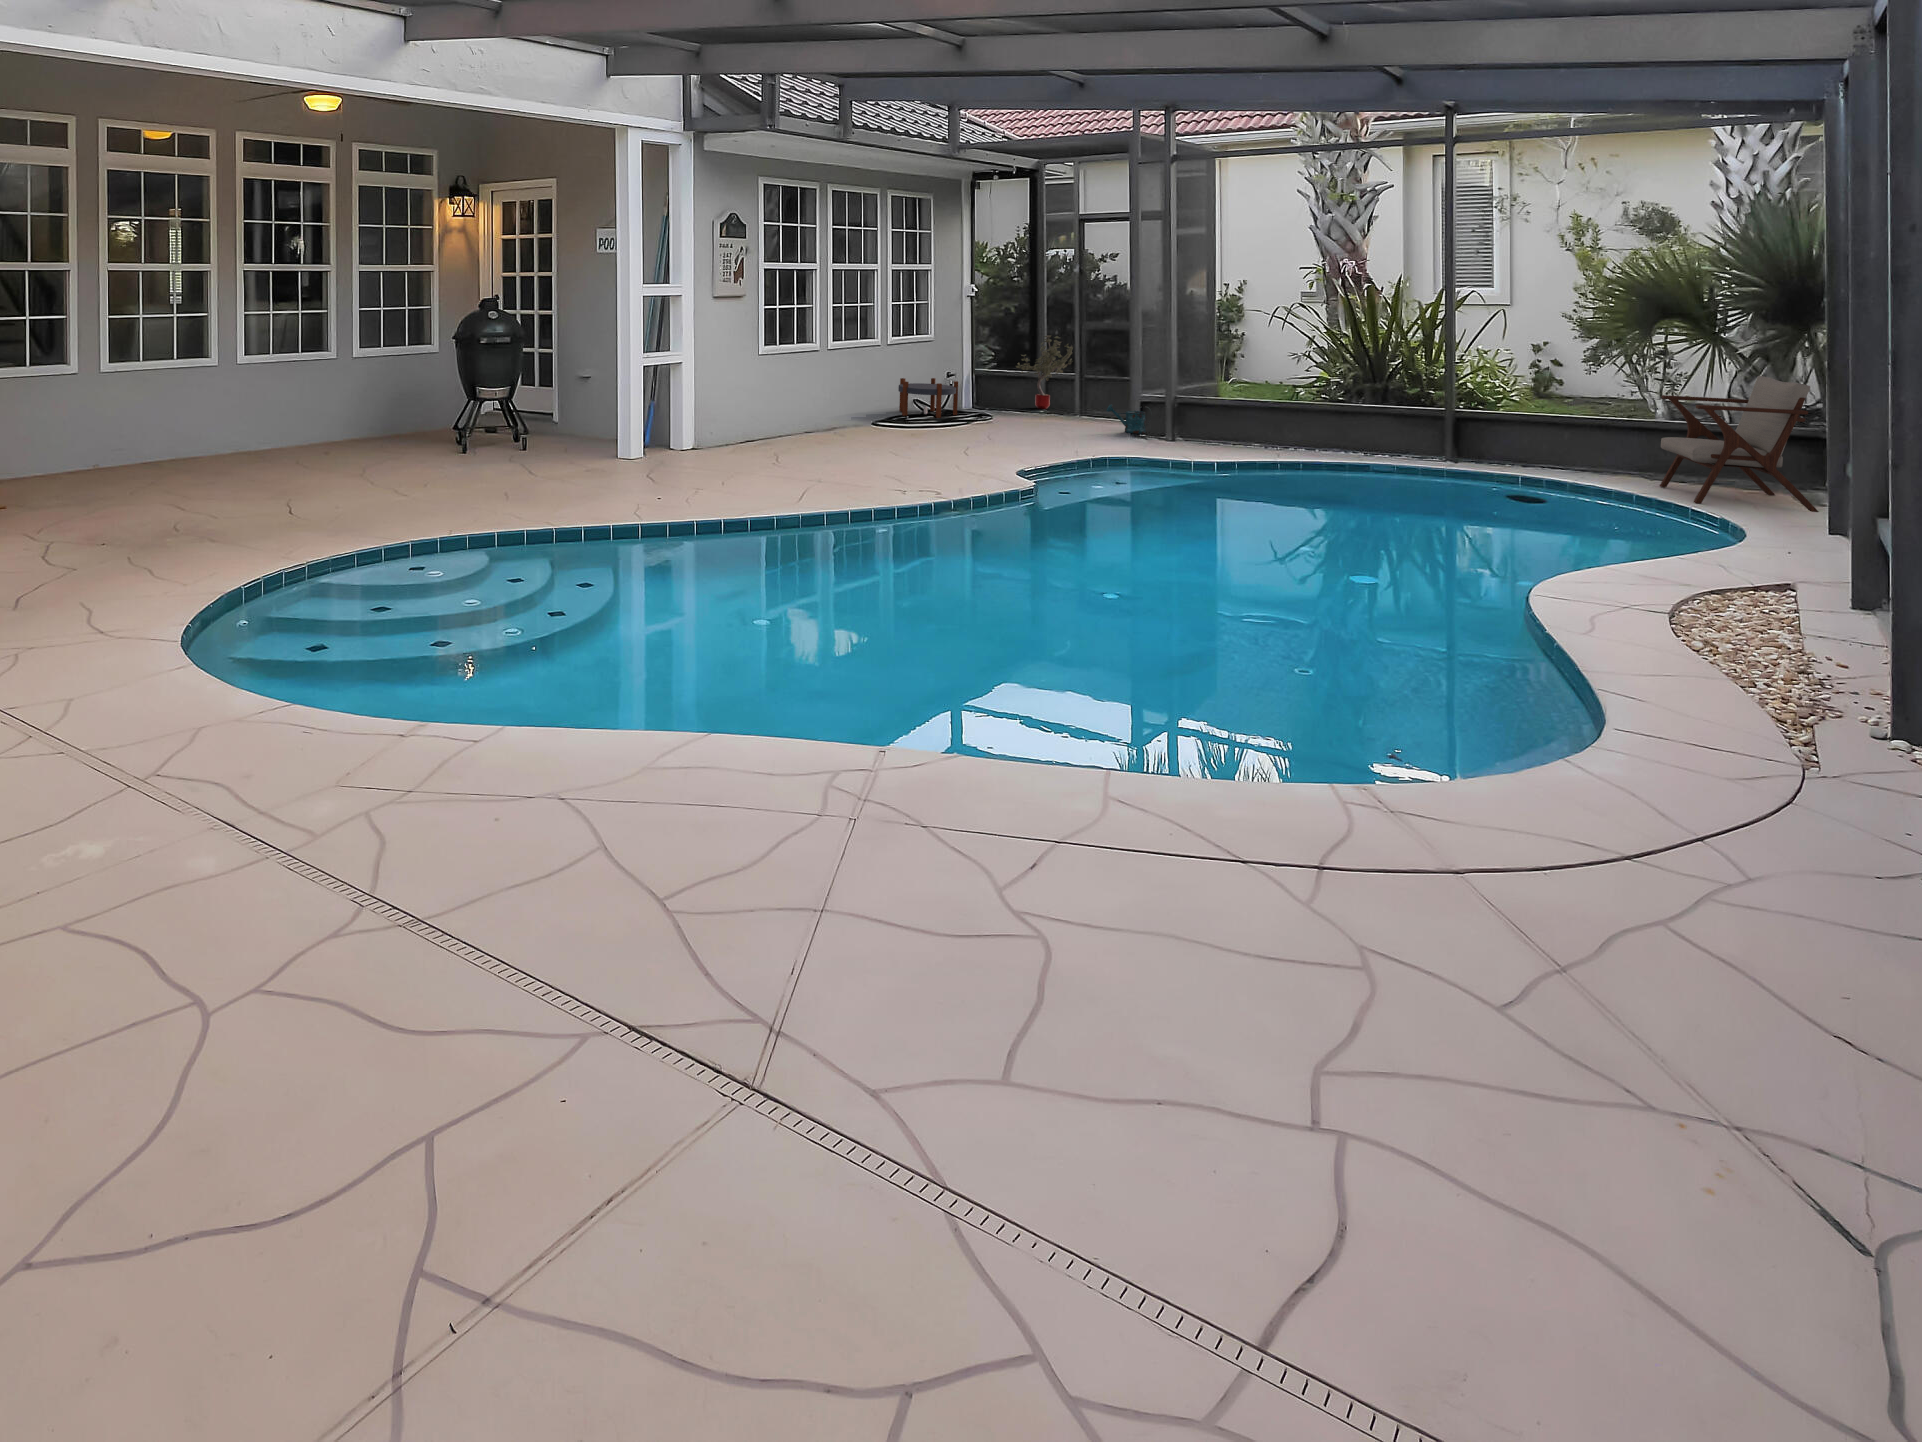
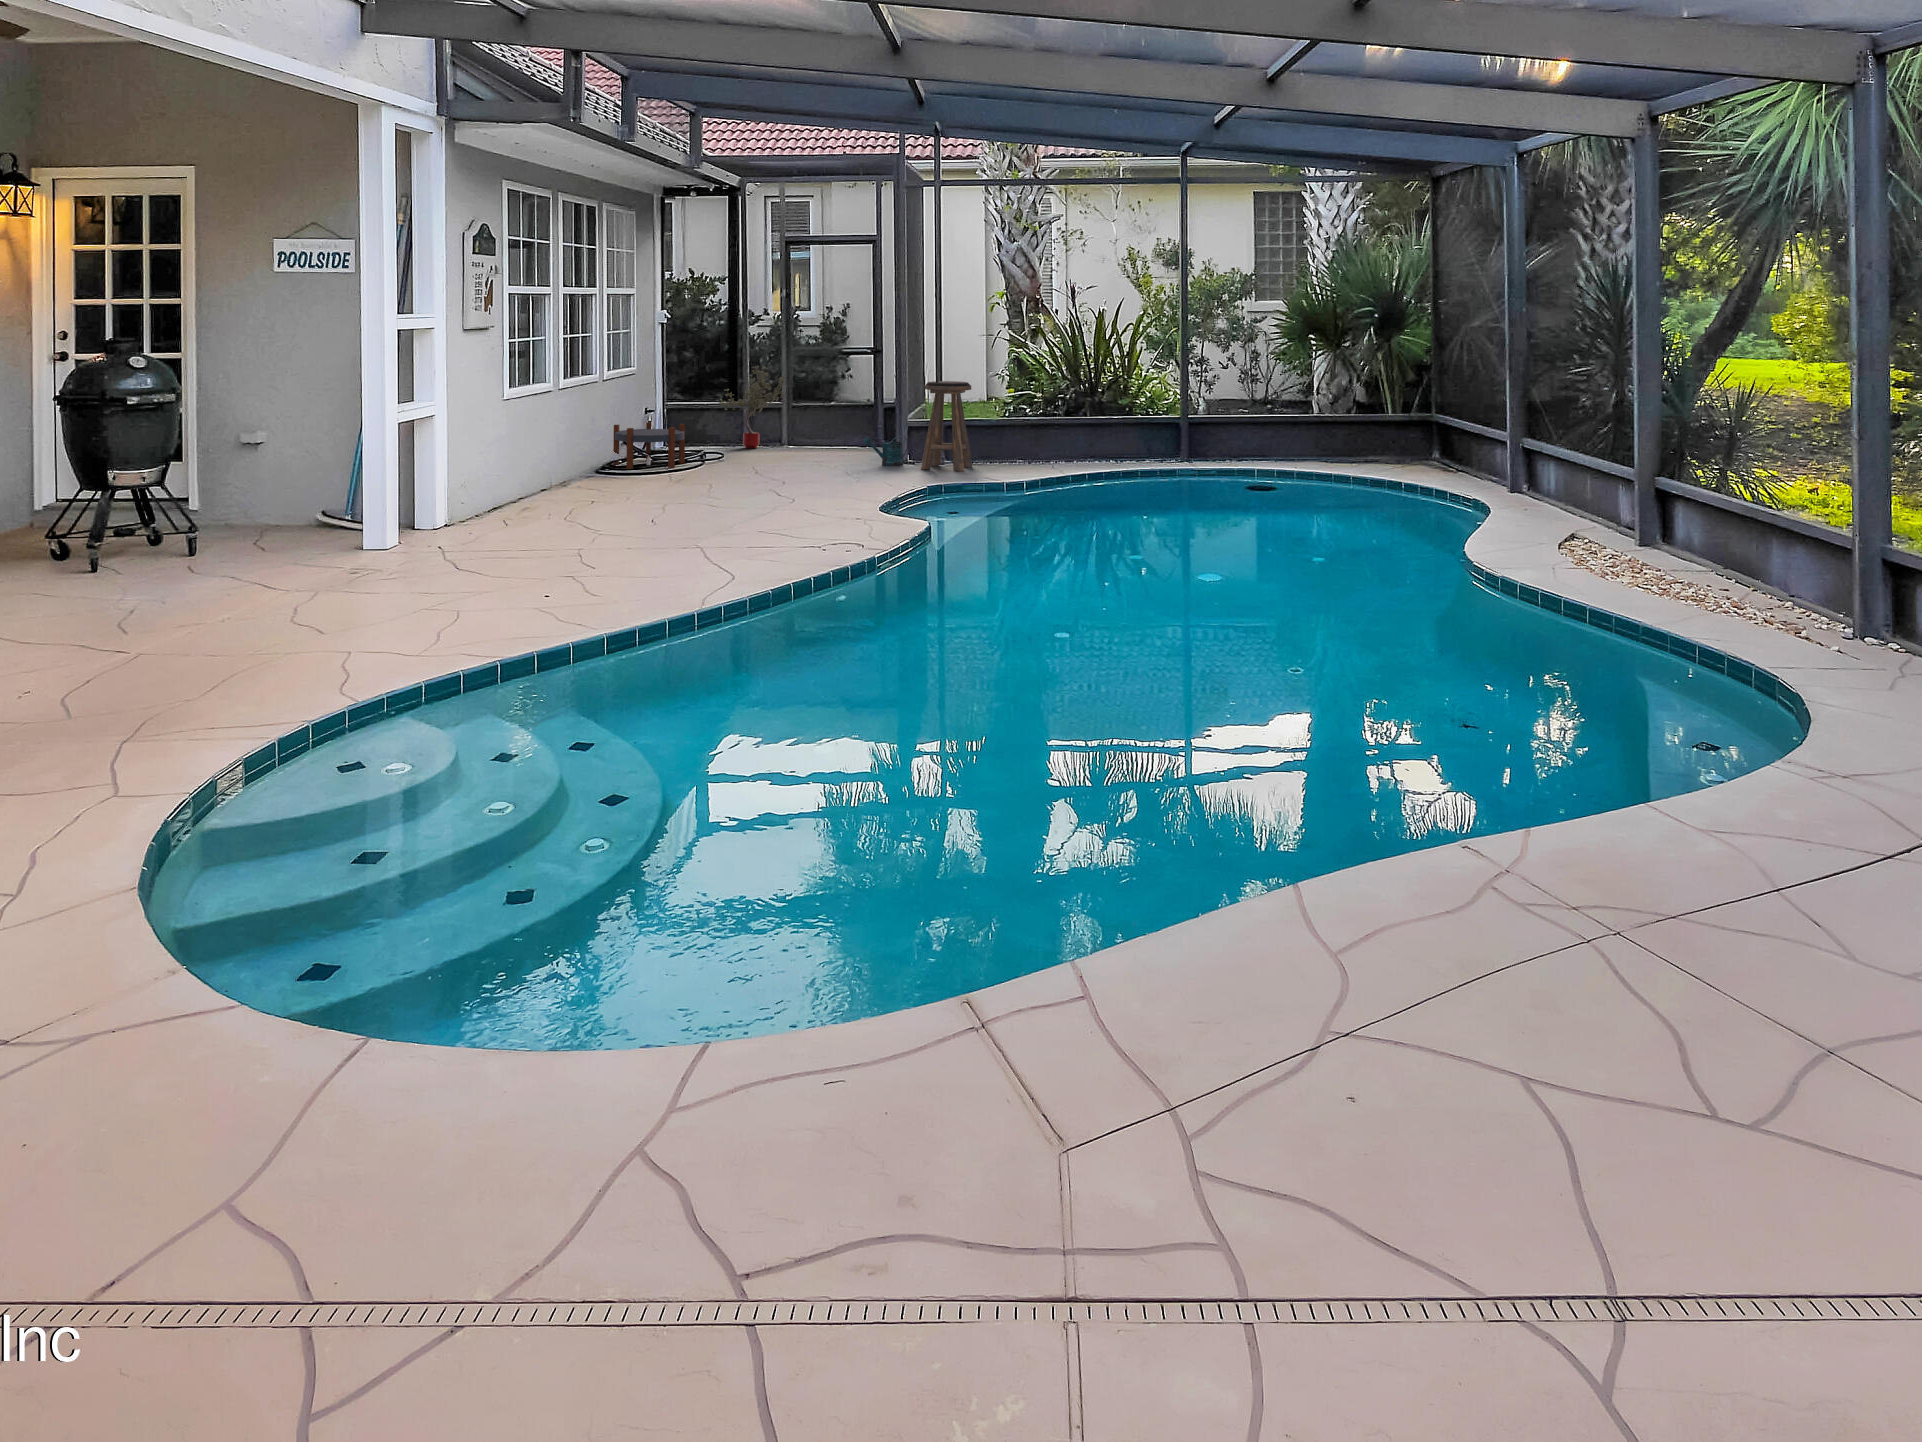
stool: none [1152,357,1208,444] -> present [921,381,972,471]
lounge chair: present [1660,376,1819,512] -> none [1342,372,1461,480]

